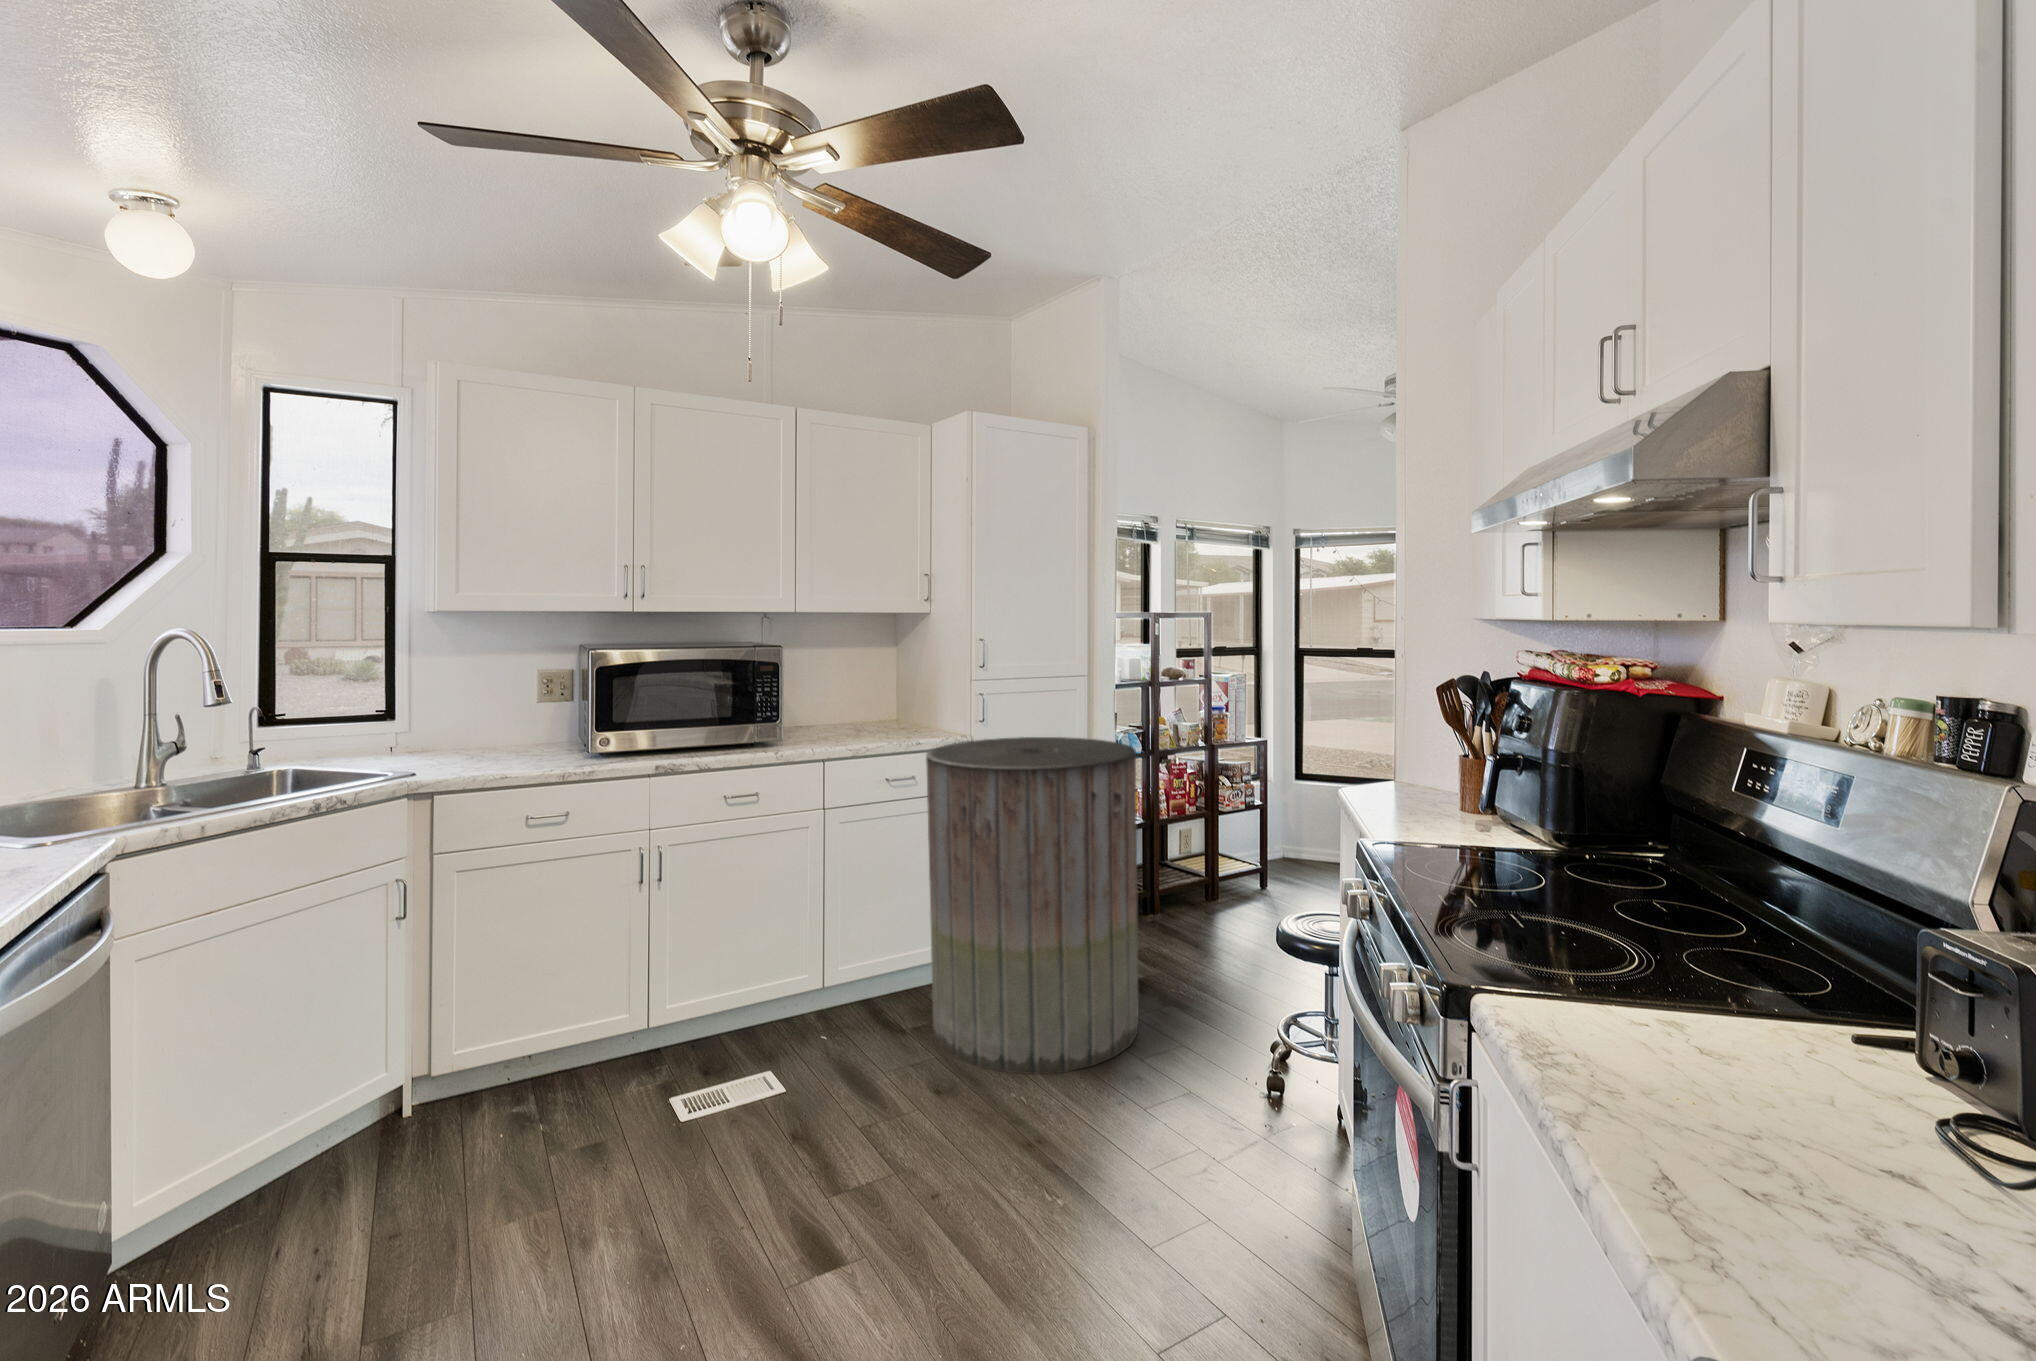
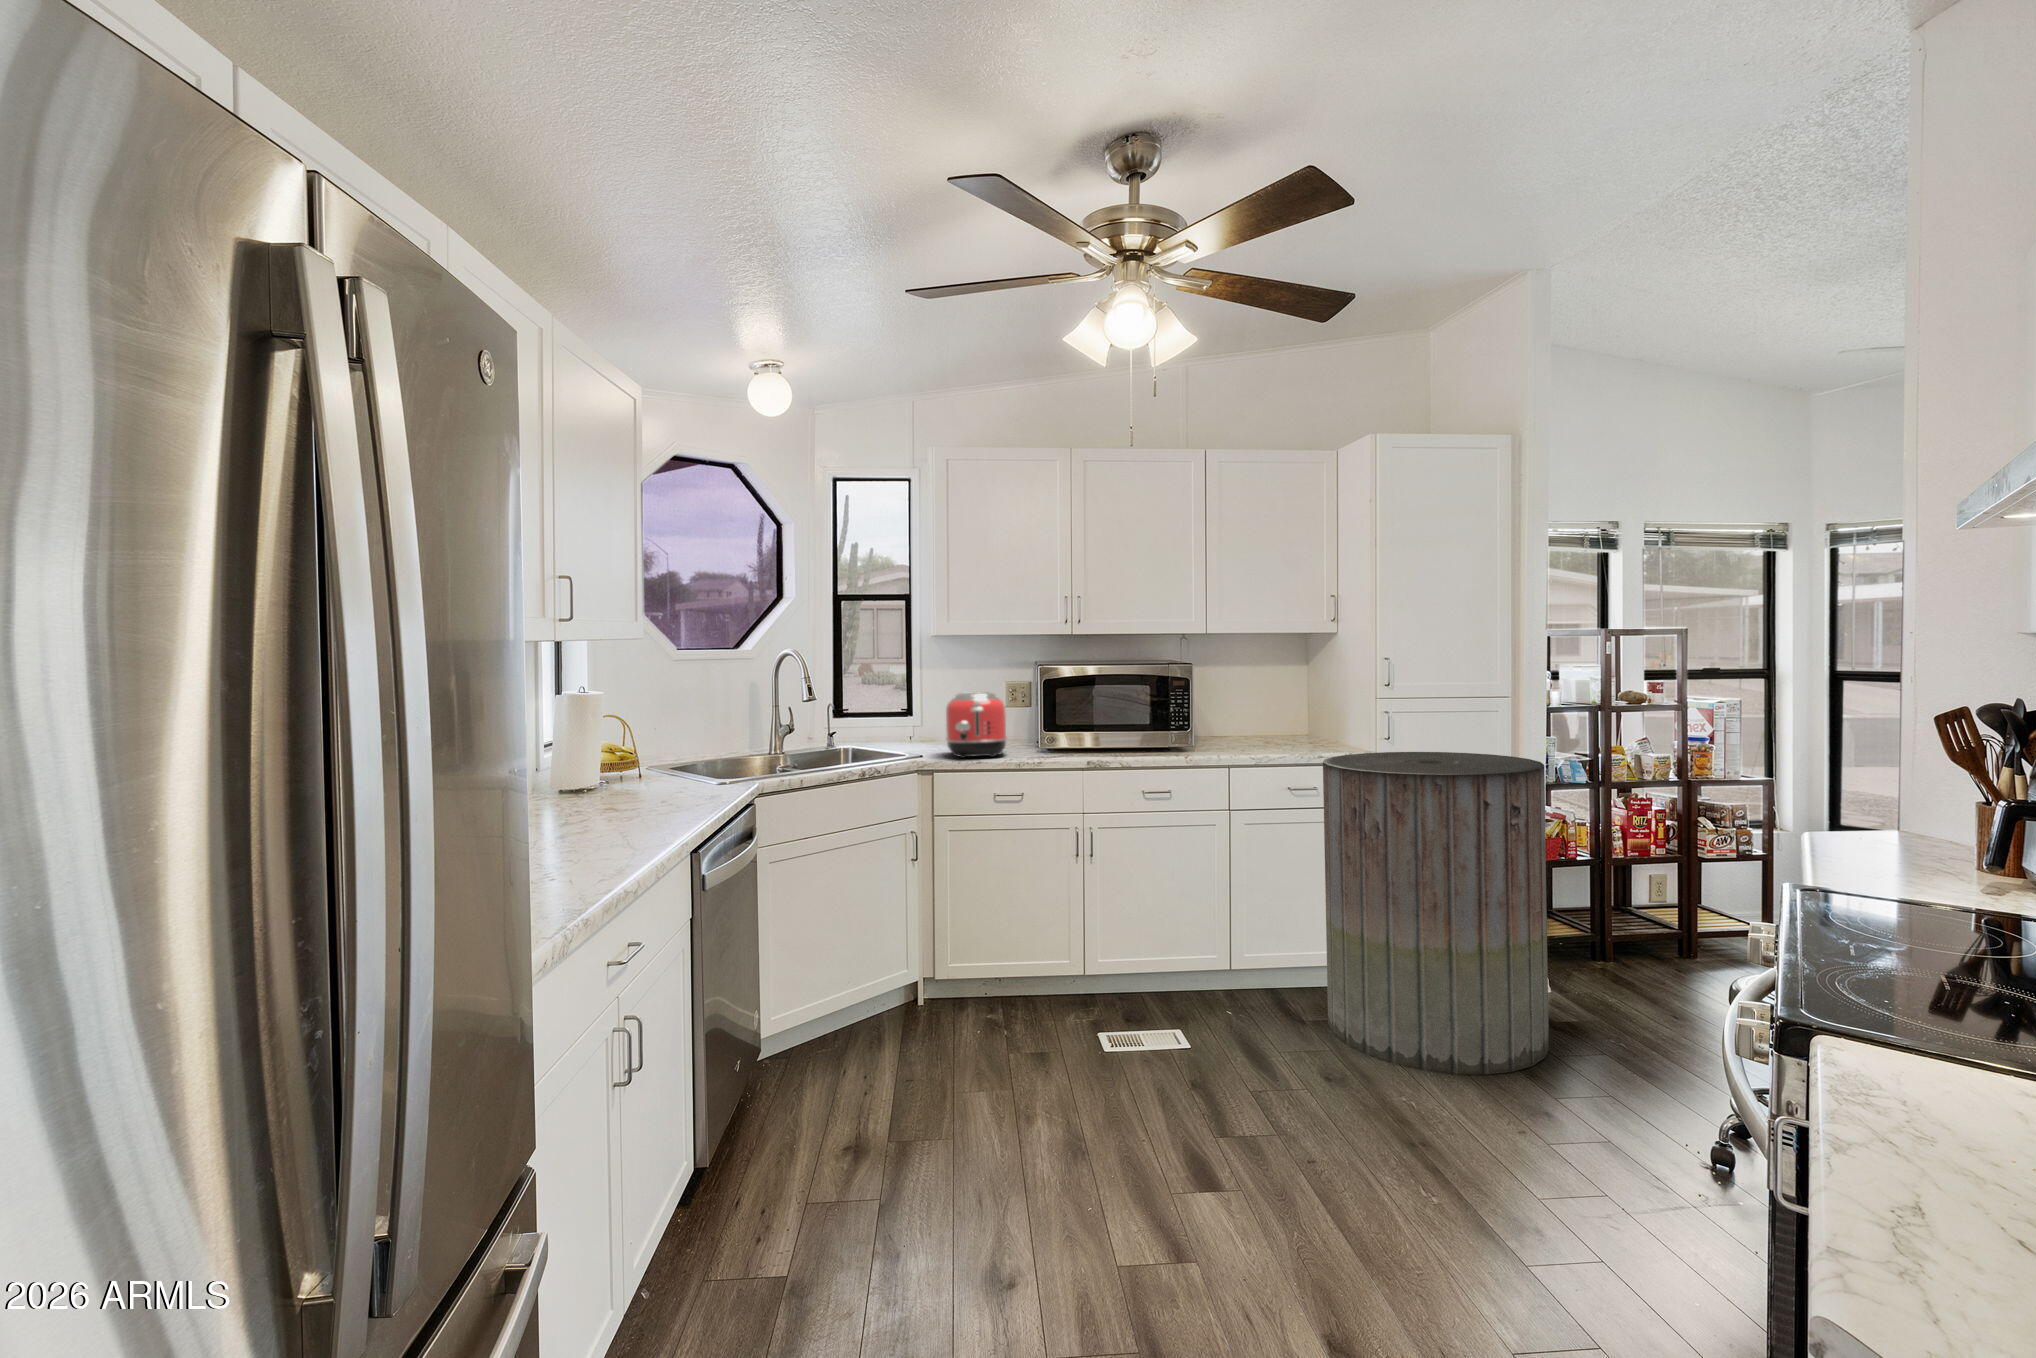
toaster: none [446,687,539,776] -> present [946,692,1007,758]

